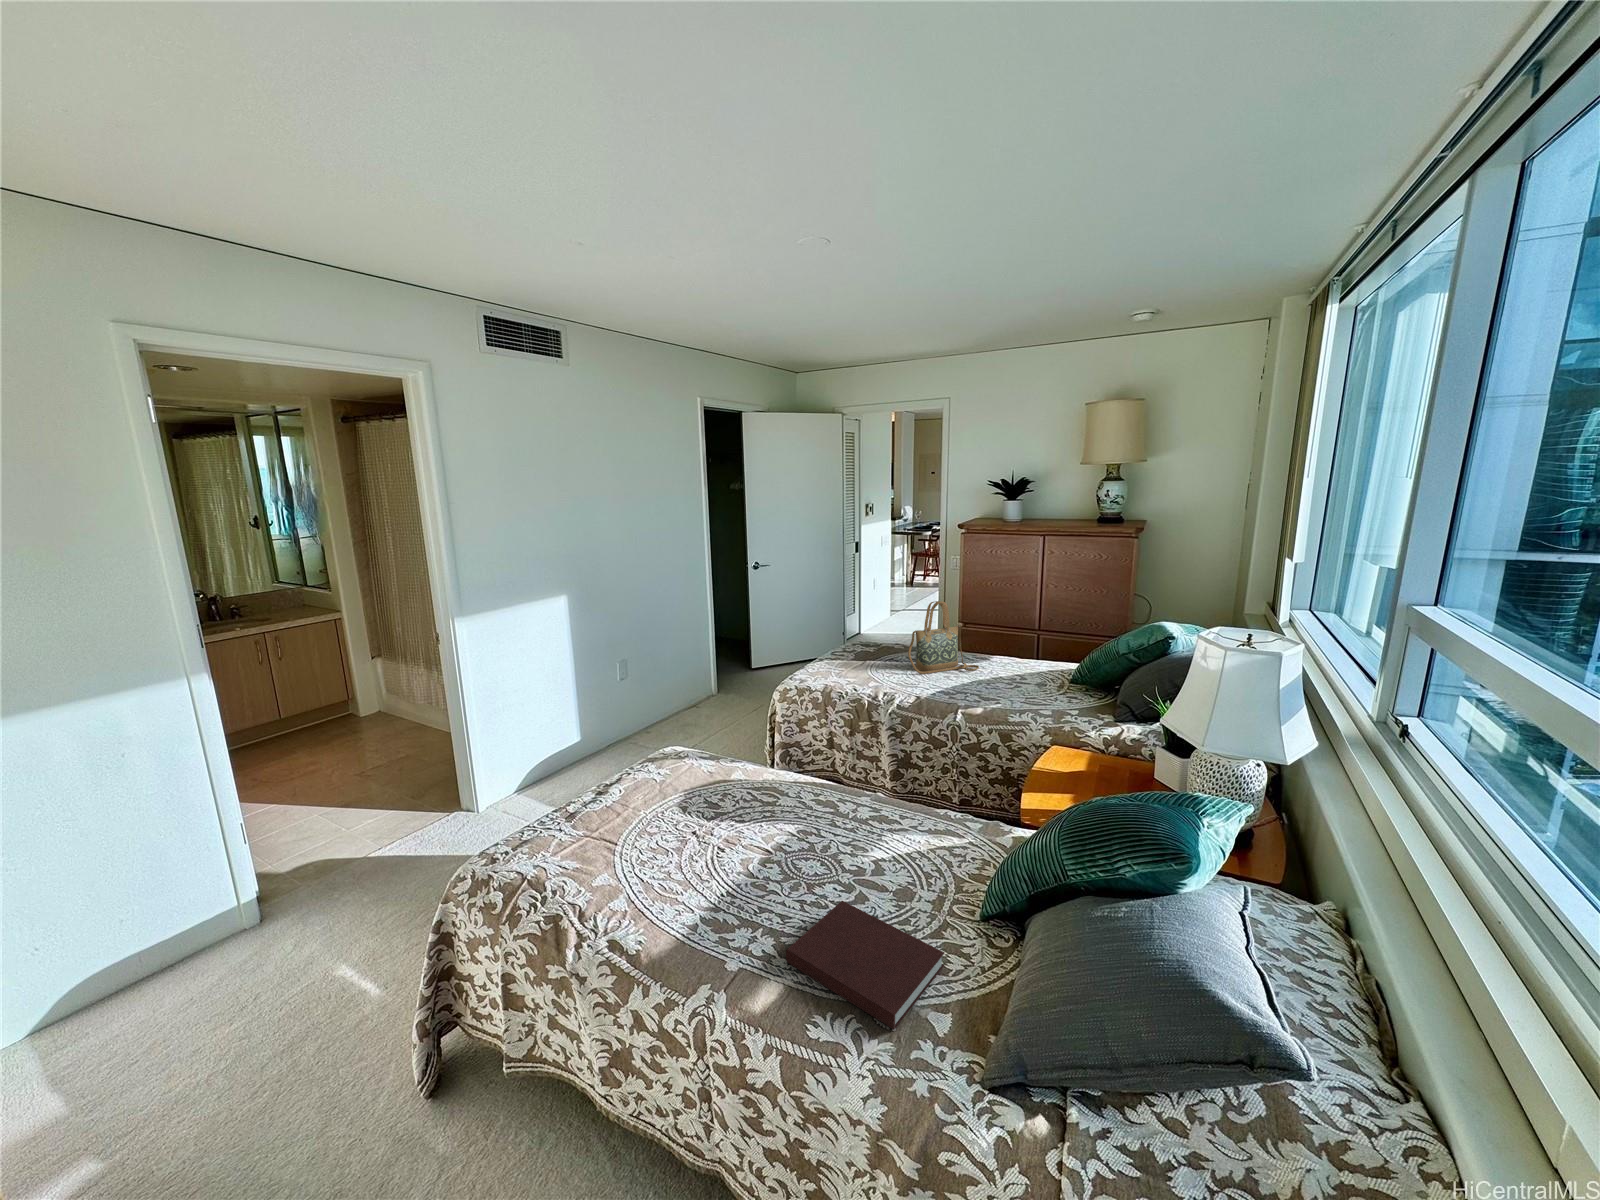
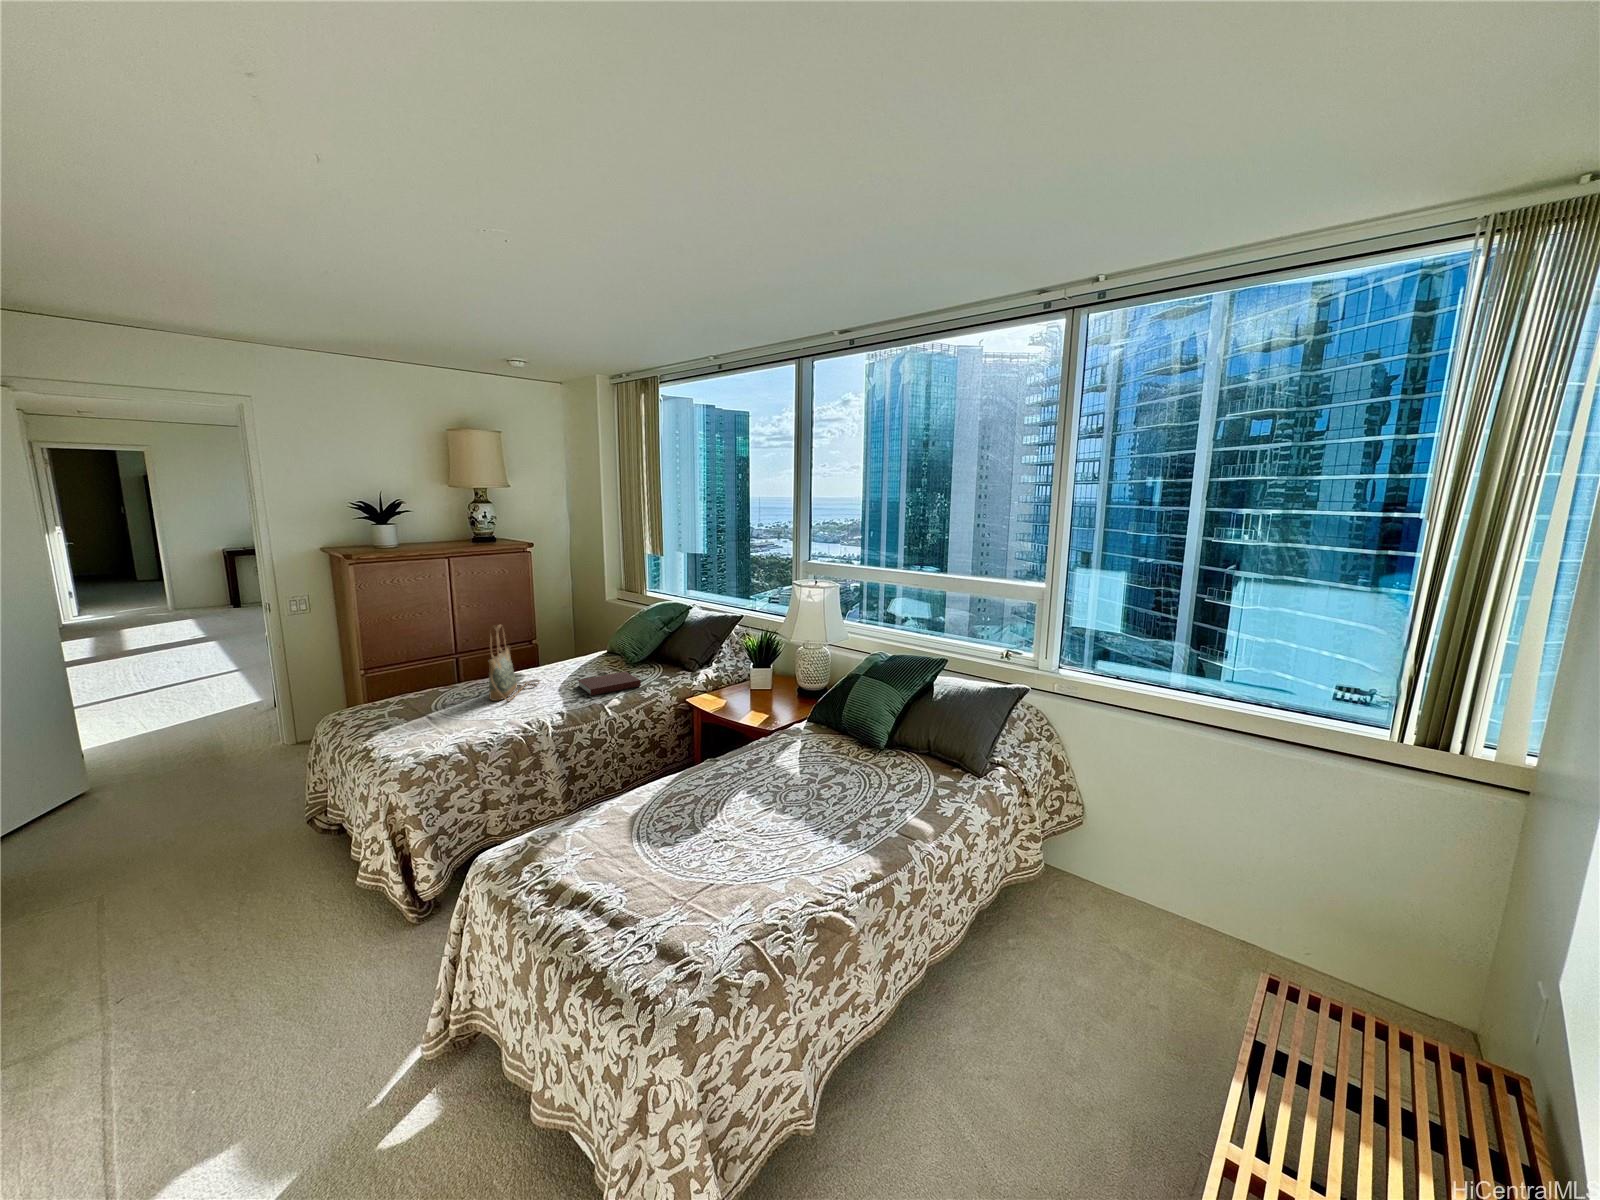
notebook: present [786,901,944,1030] -> present [578,672,641,696]

